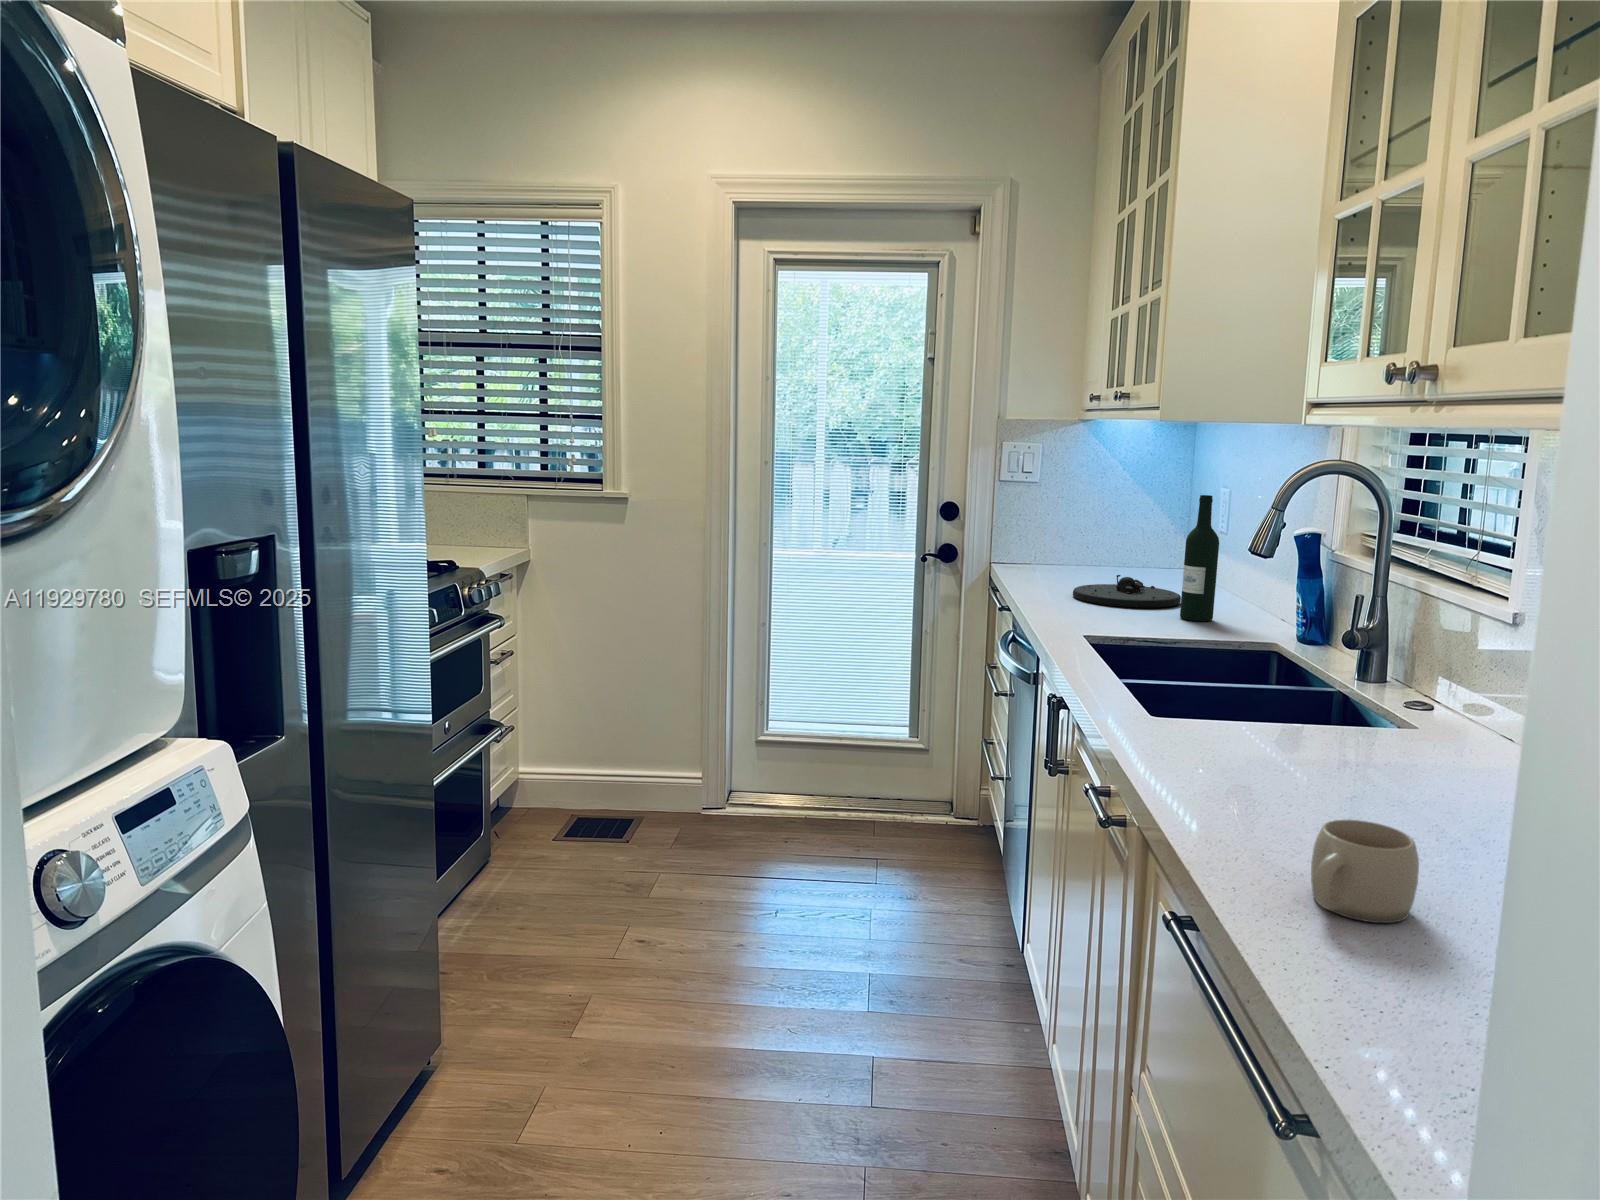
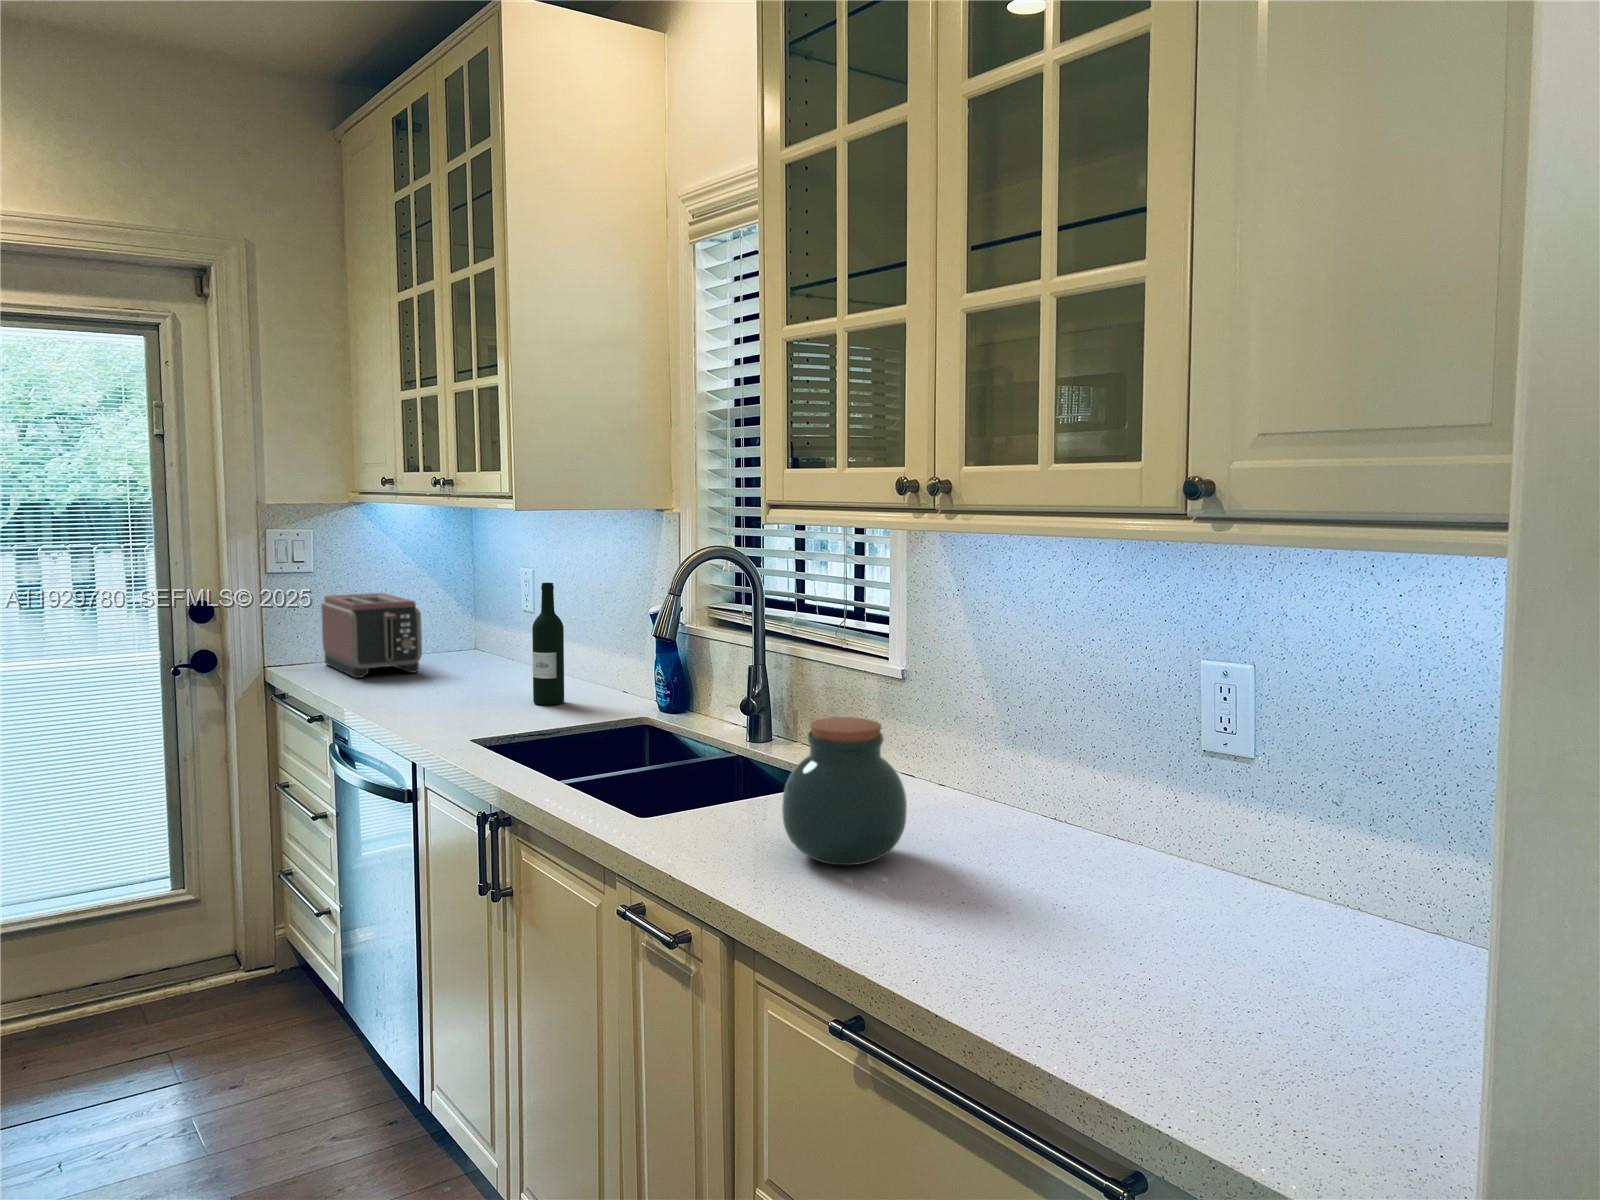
toaster: none [1039,503,1117,580] -> present [321,593,422,678]
plate: present [1073,575,1181,608] -> none [405,667,516,701]
jar: none [1235,635,1395,806] -> present [782,717,907,865]
mug: present [1311,820,1419,923] -> none [948,869,1026,952]

